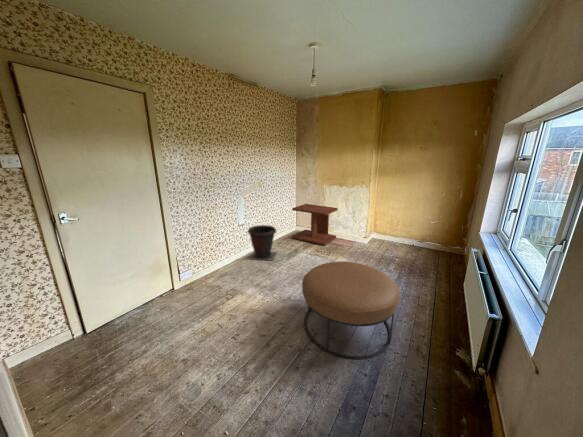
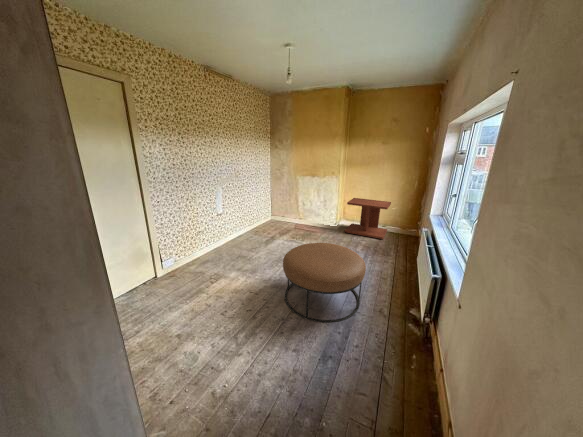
side table: present [292,204,338,245] -> present [345,198,391,239]
bucket: present [248,225,277,260] -> none [226,214,255,247]

